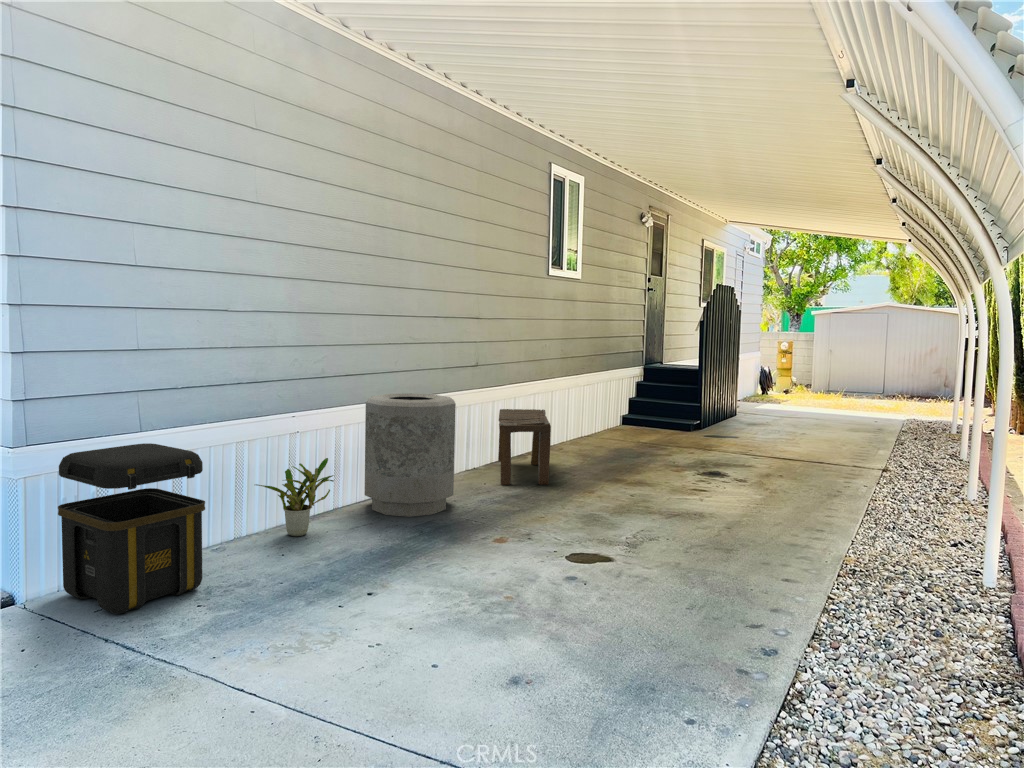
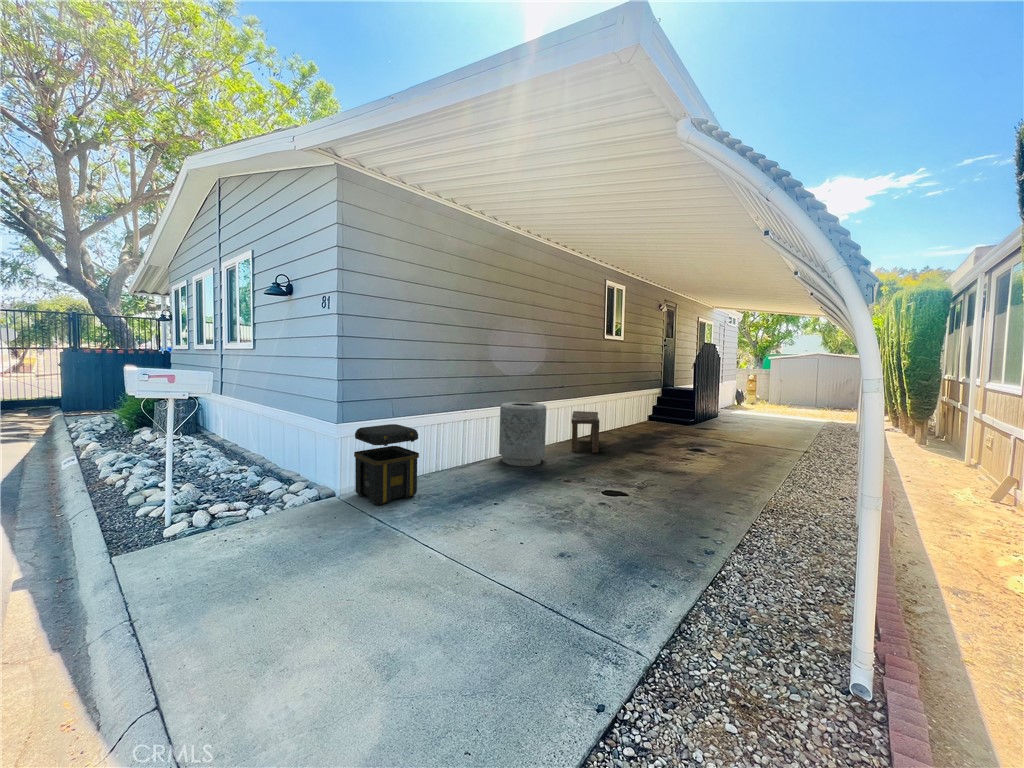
potted plant: present [256,458,334,536] -> none [444,434,483,473]

